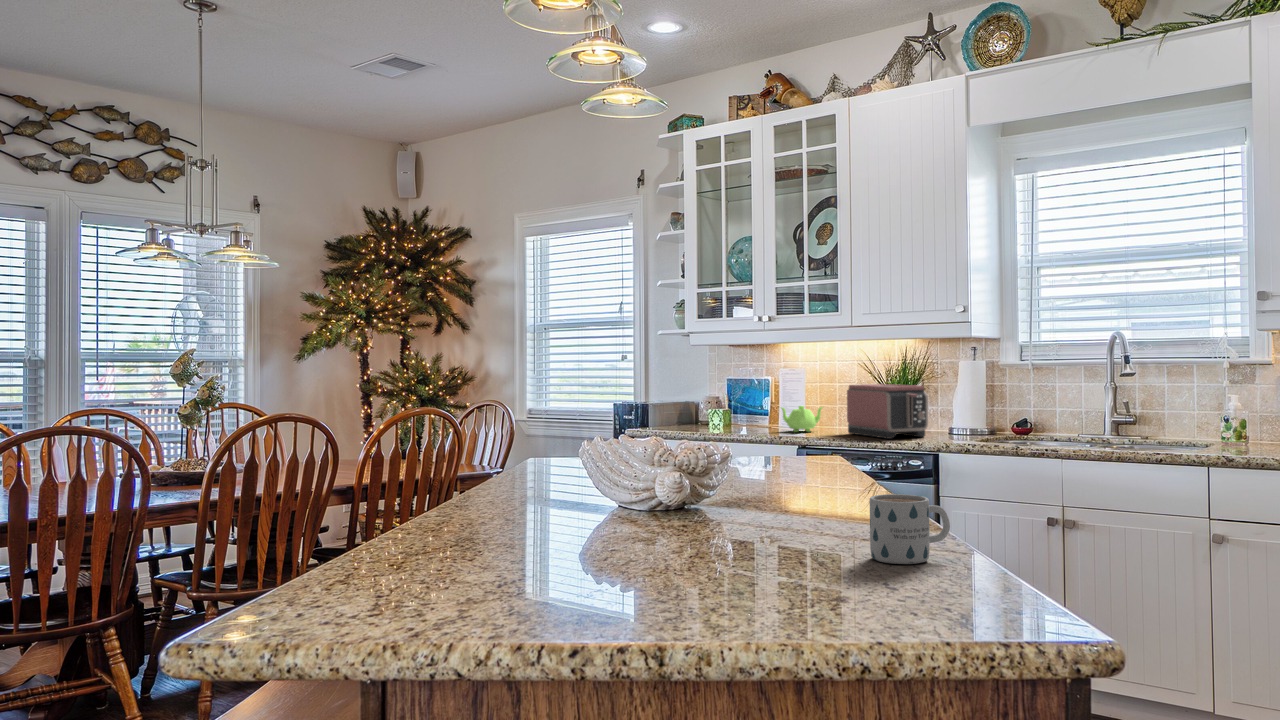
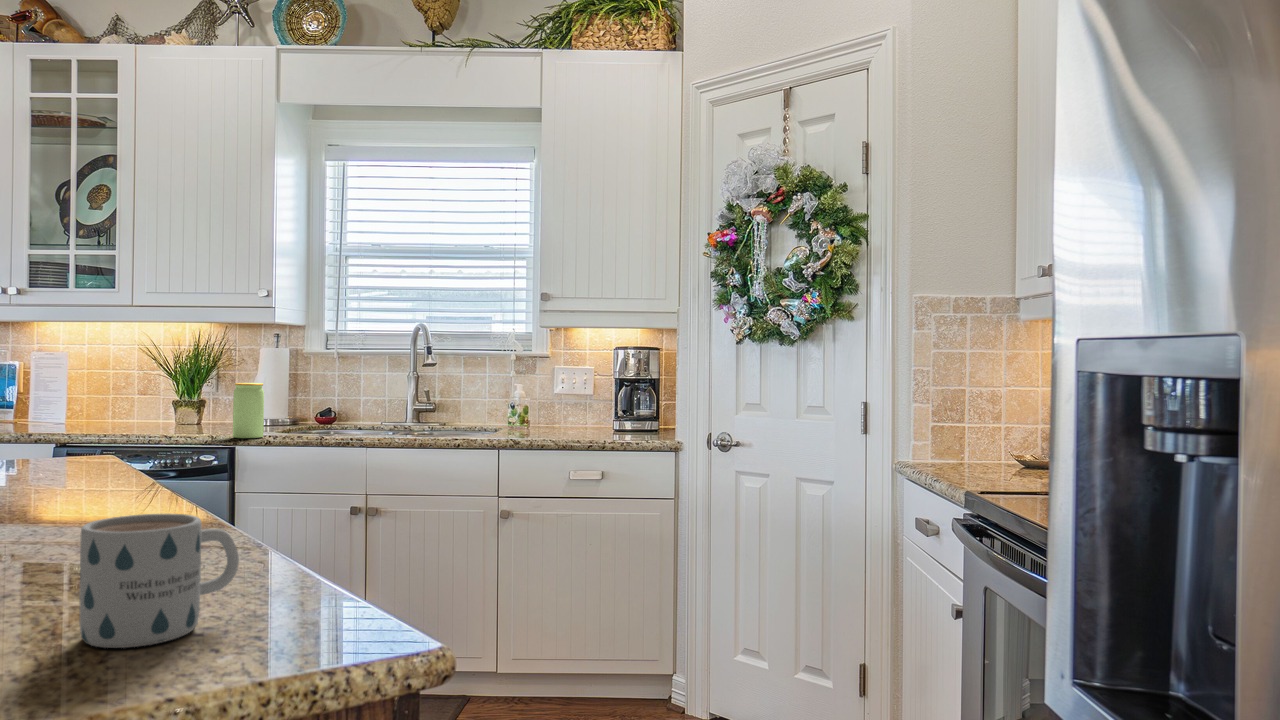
toaster: present [847,384,928,439] -> none [123,372,224,433]
jar: none [936,395,963,446] -> present [233,383,264,438]
teapot: present [781,406,822,432] -> none [28,397,93,429]

